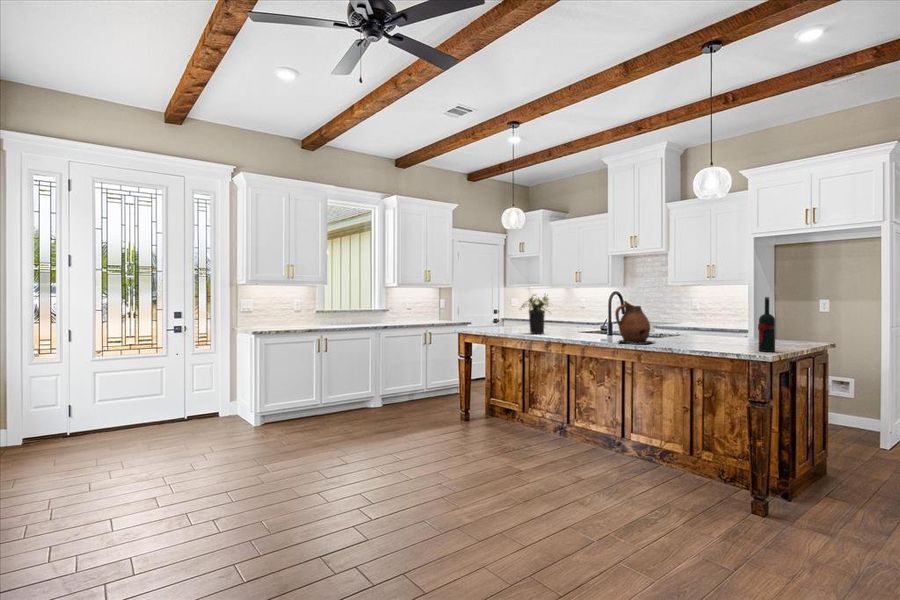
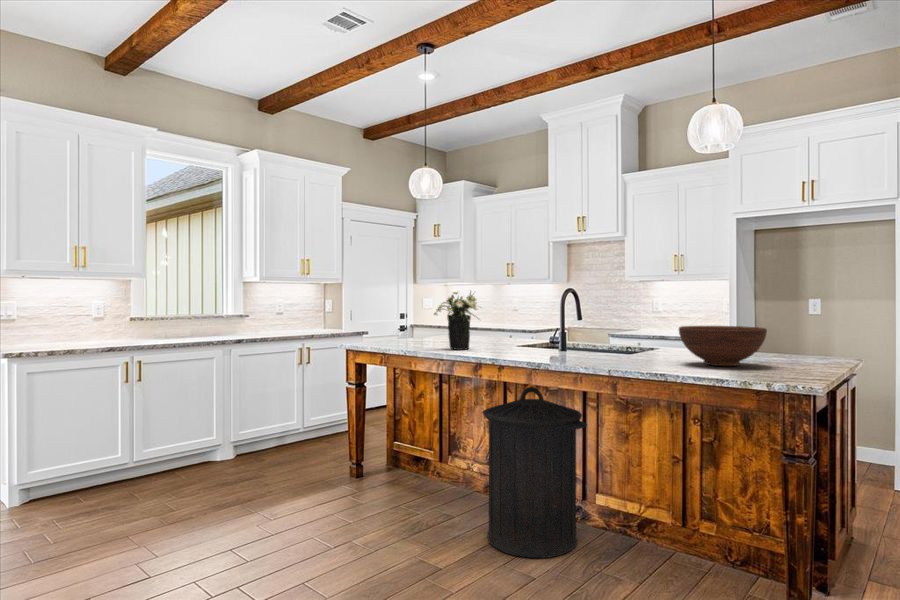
wine bottle: present [758,297,775,352] -> none [793,295,817,378]
ceramic pitcher: present [615,301,654,344] -> none [578,301,635,367]
fruit bowl: none [686,318,748,345] -> present [679,326,767,366]
trash can: none [552,358,623,471] -> present [482,387,587,558]

